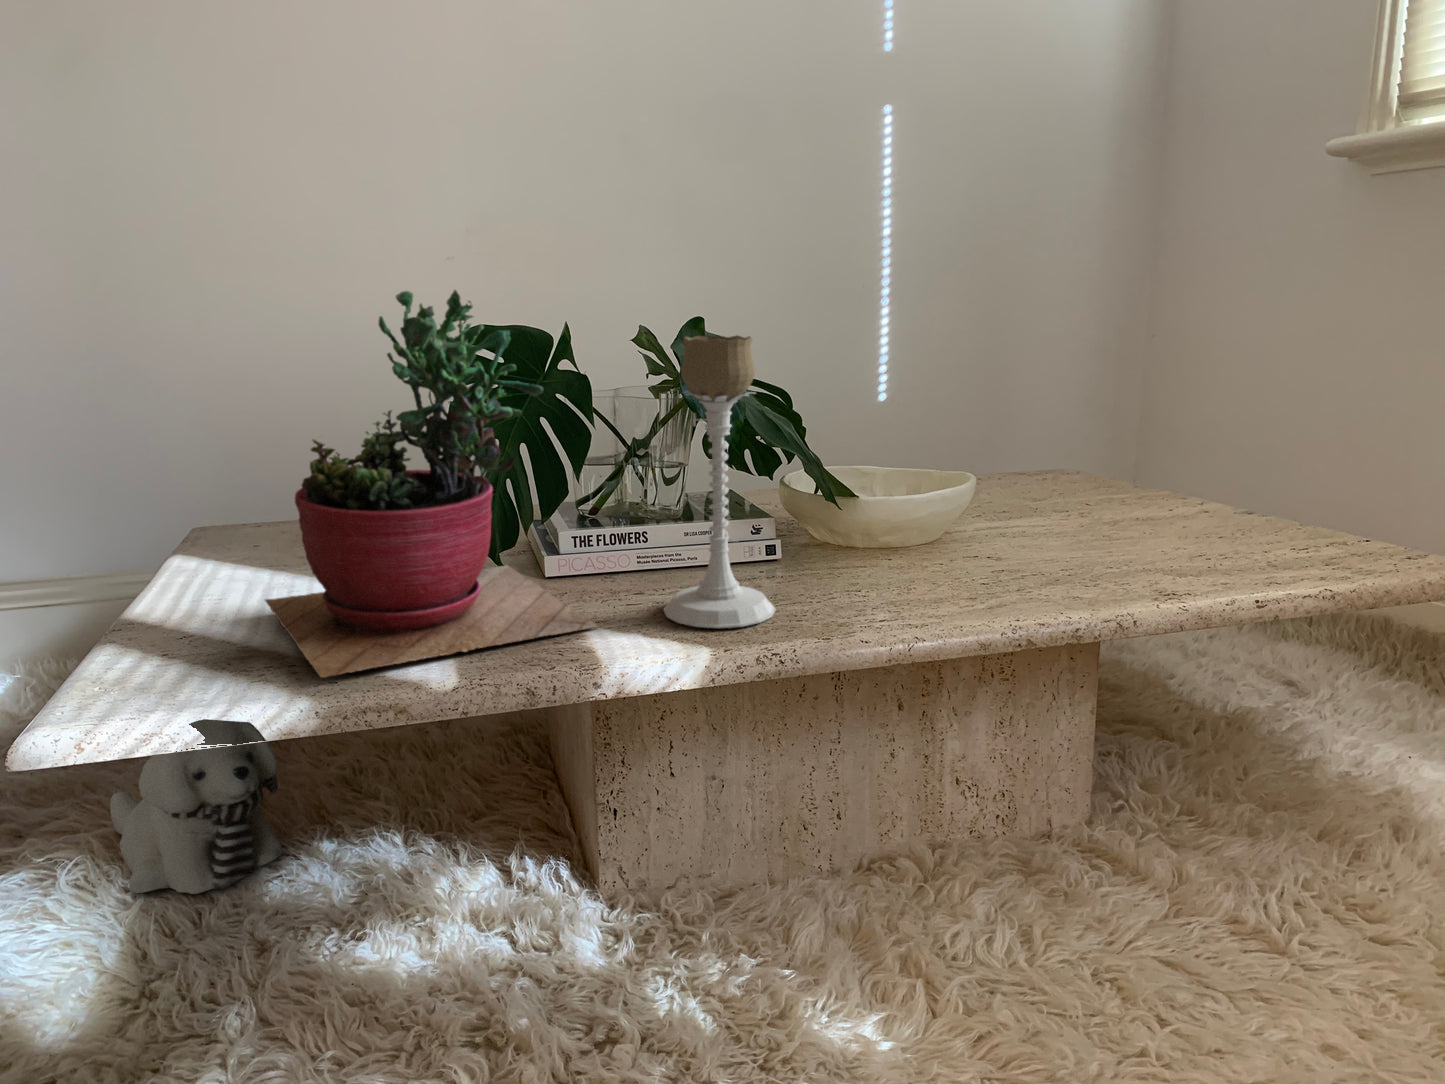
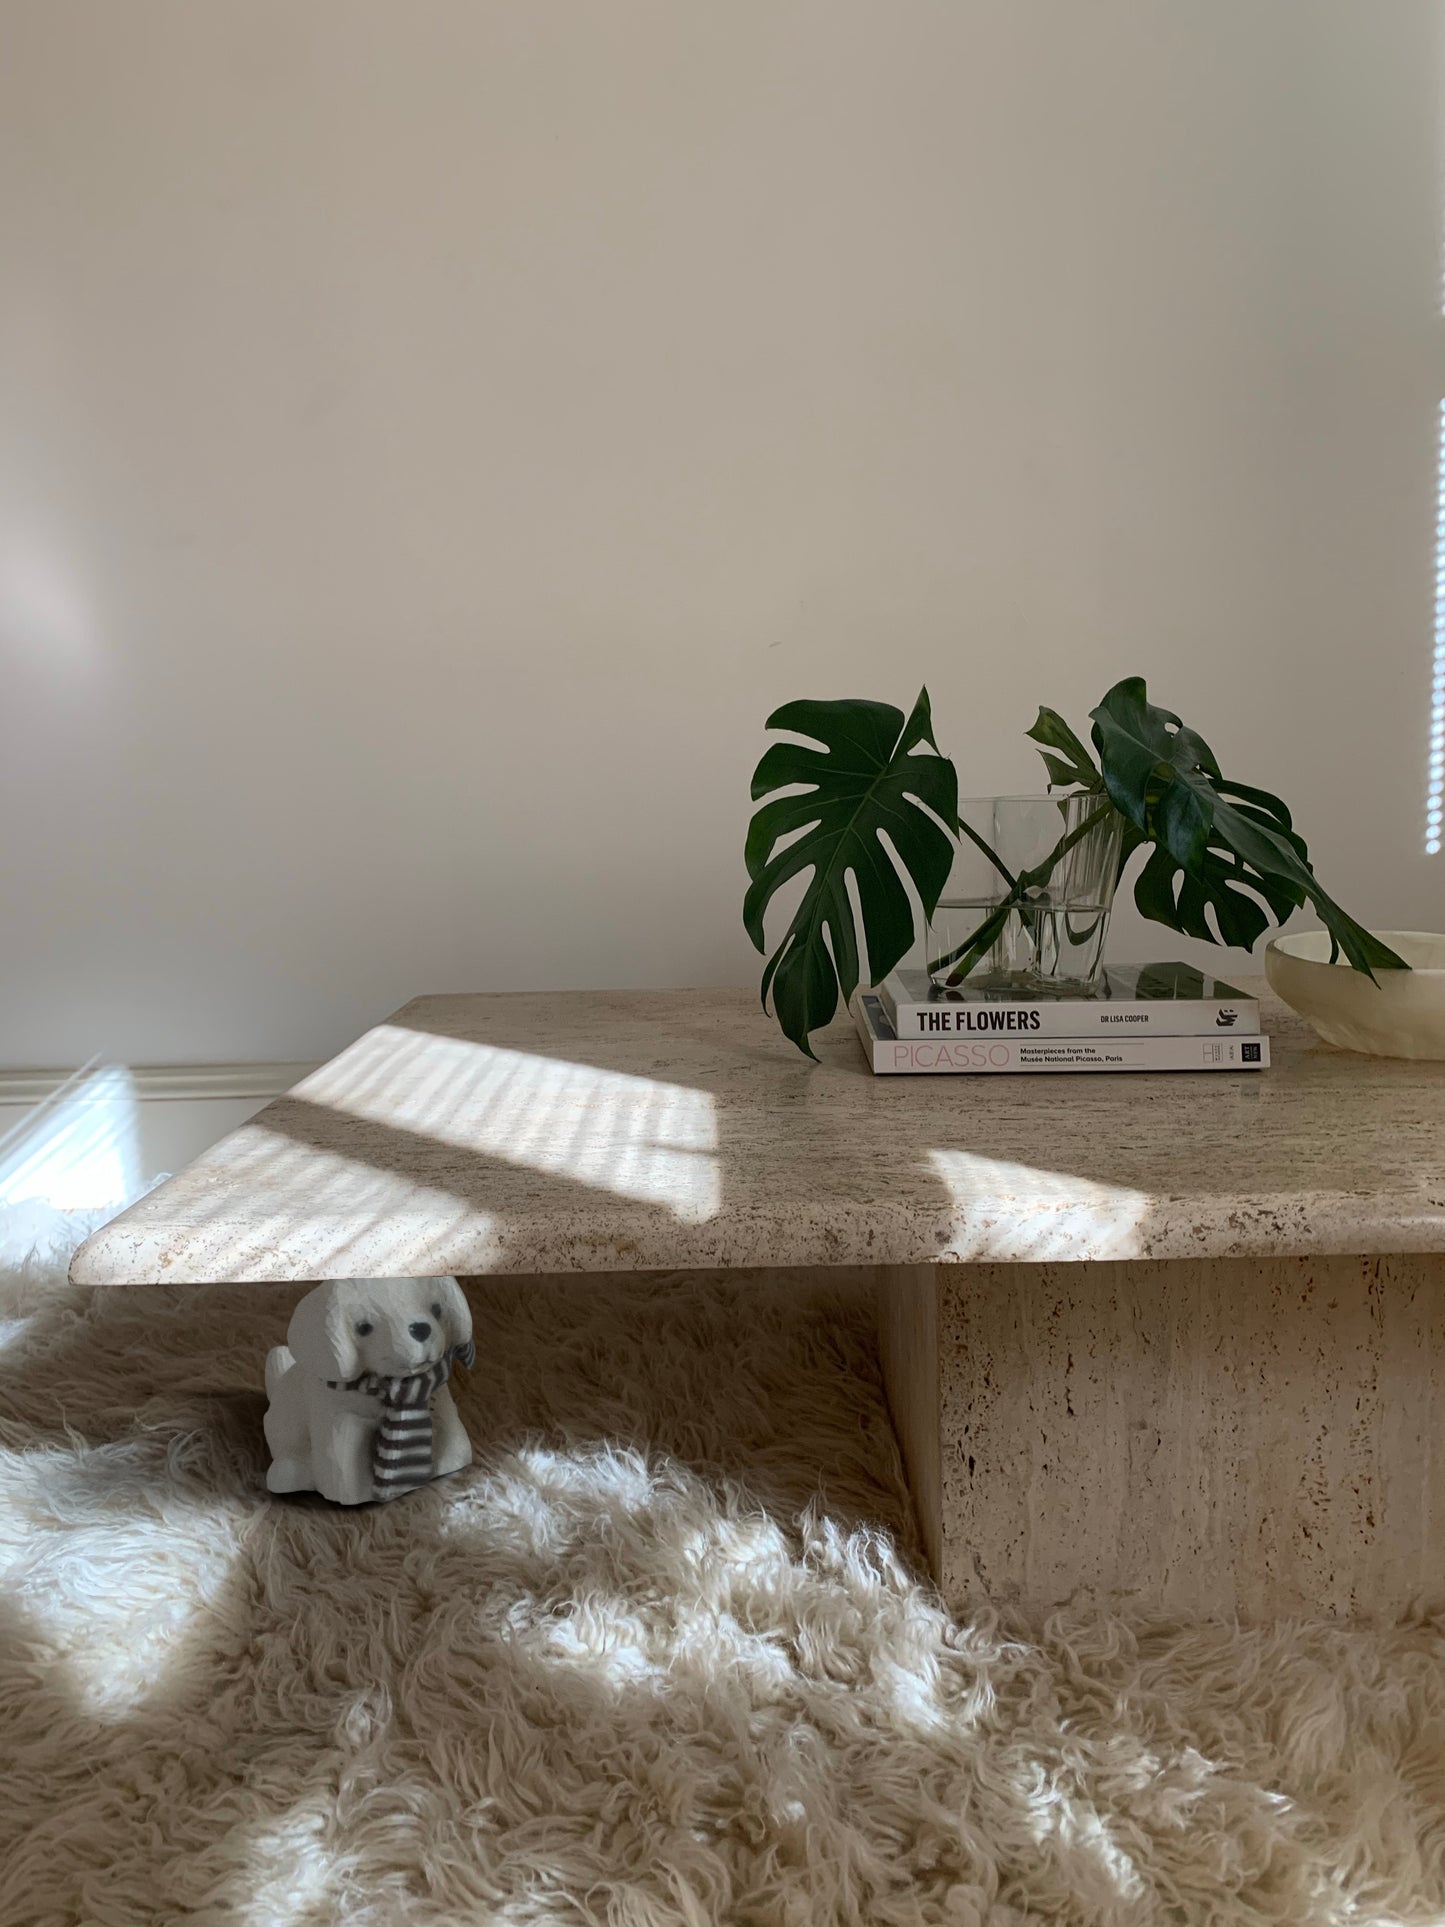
succulent plant: present [265,290,599,677] -> none [466,613,955,1182]
candle holder: present [664,335,775,628] -> none [1062,667,1259,1158]

